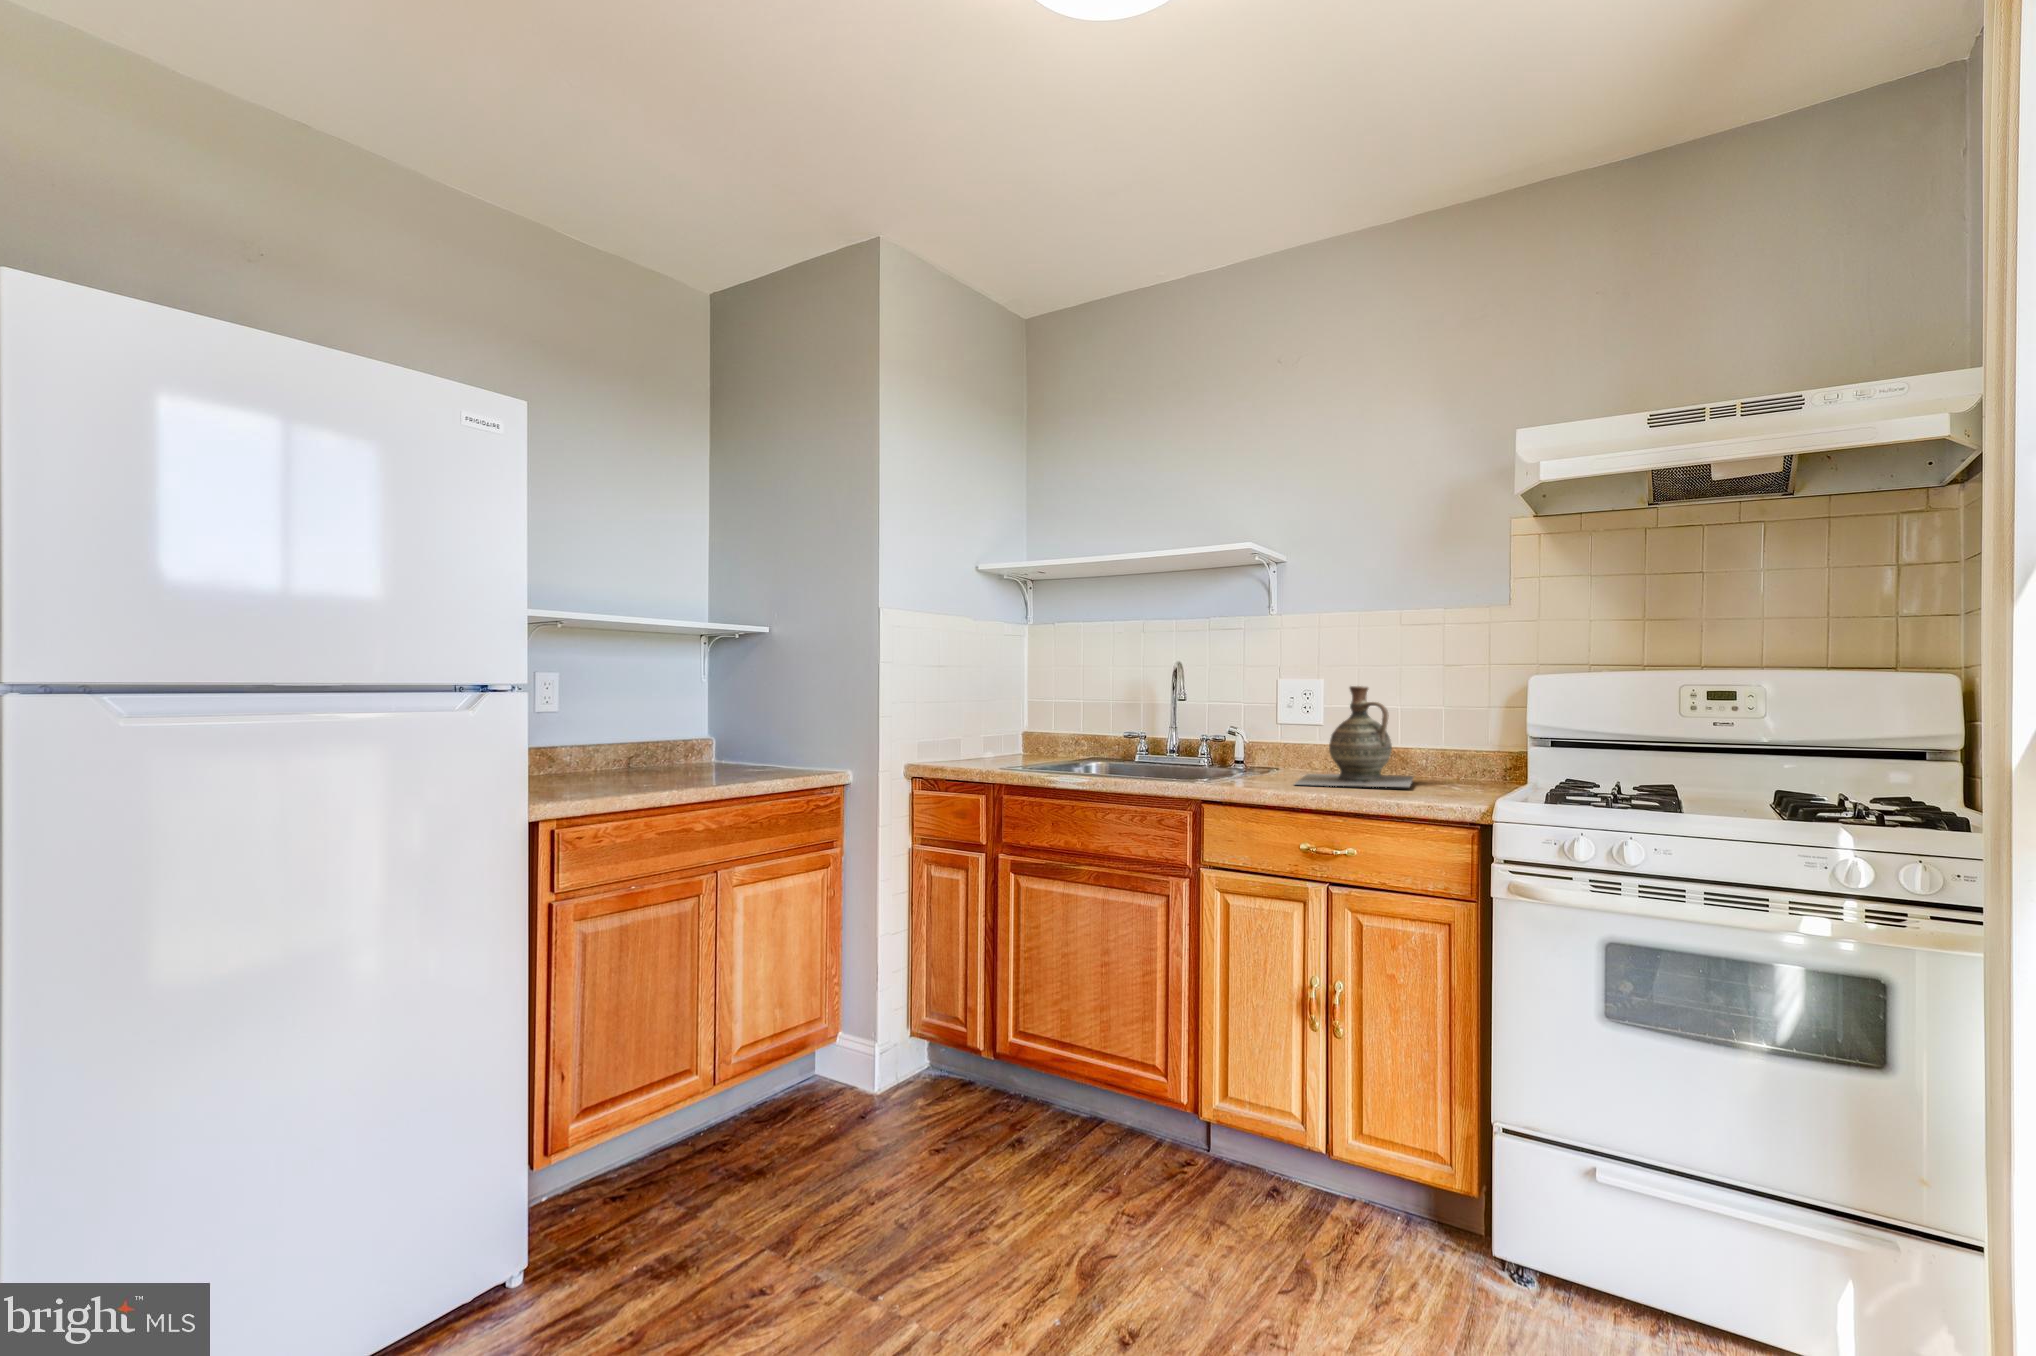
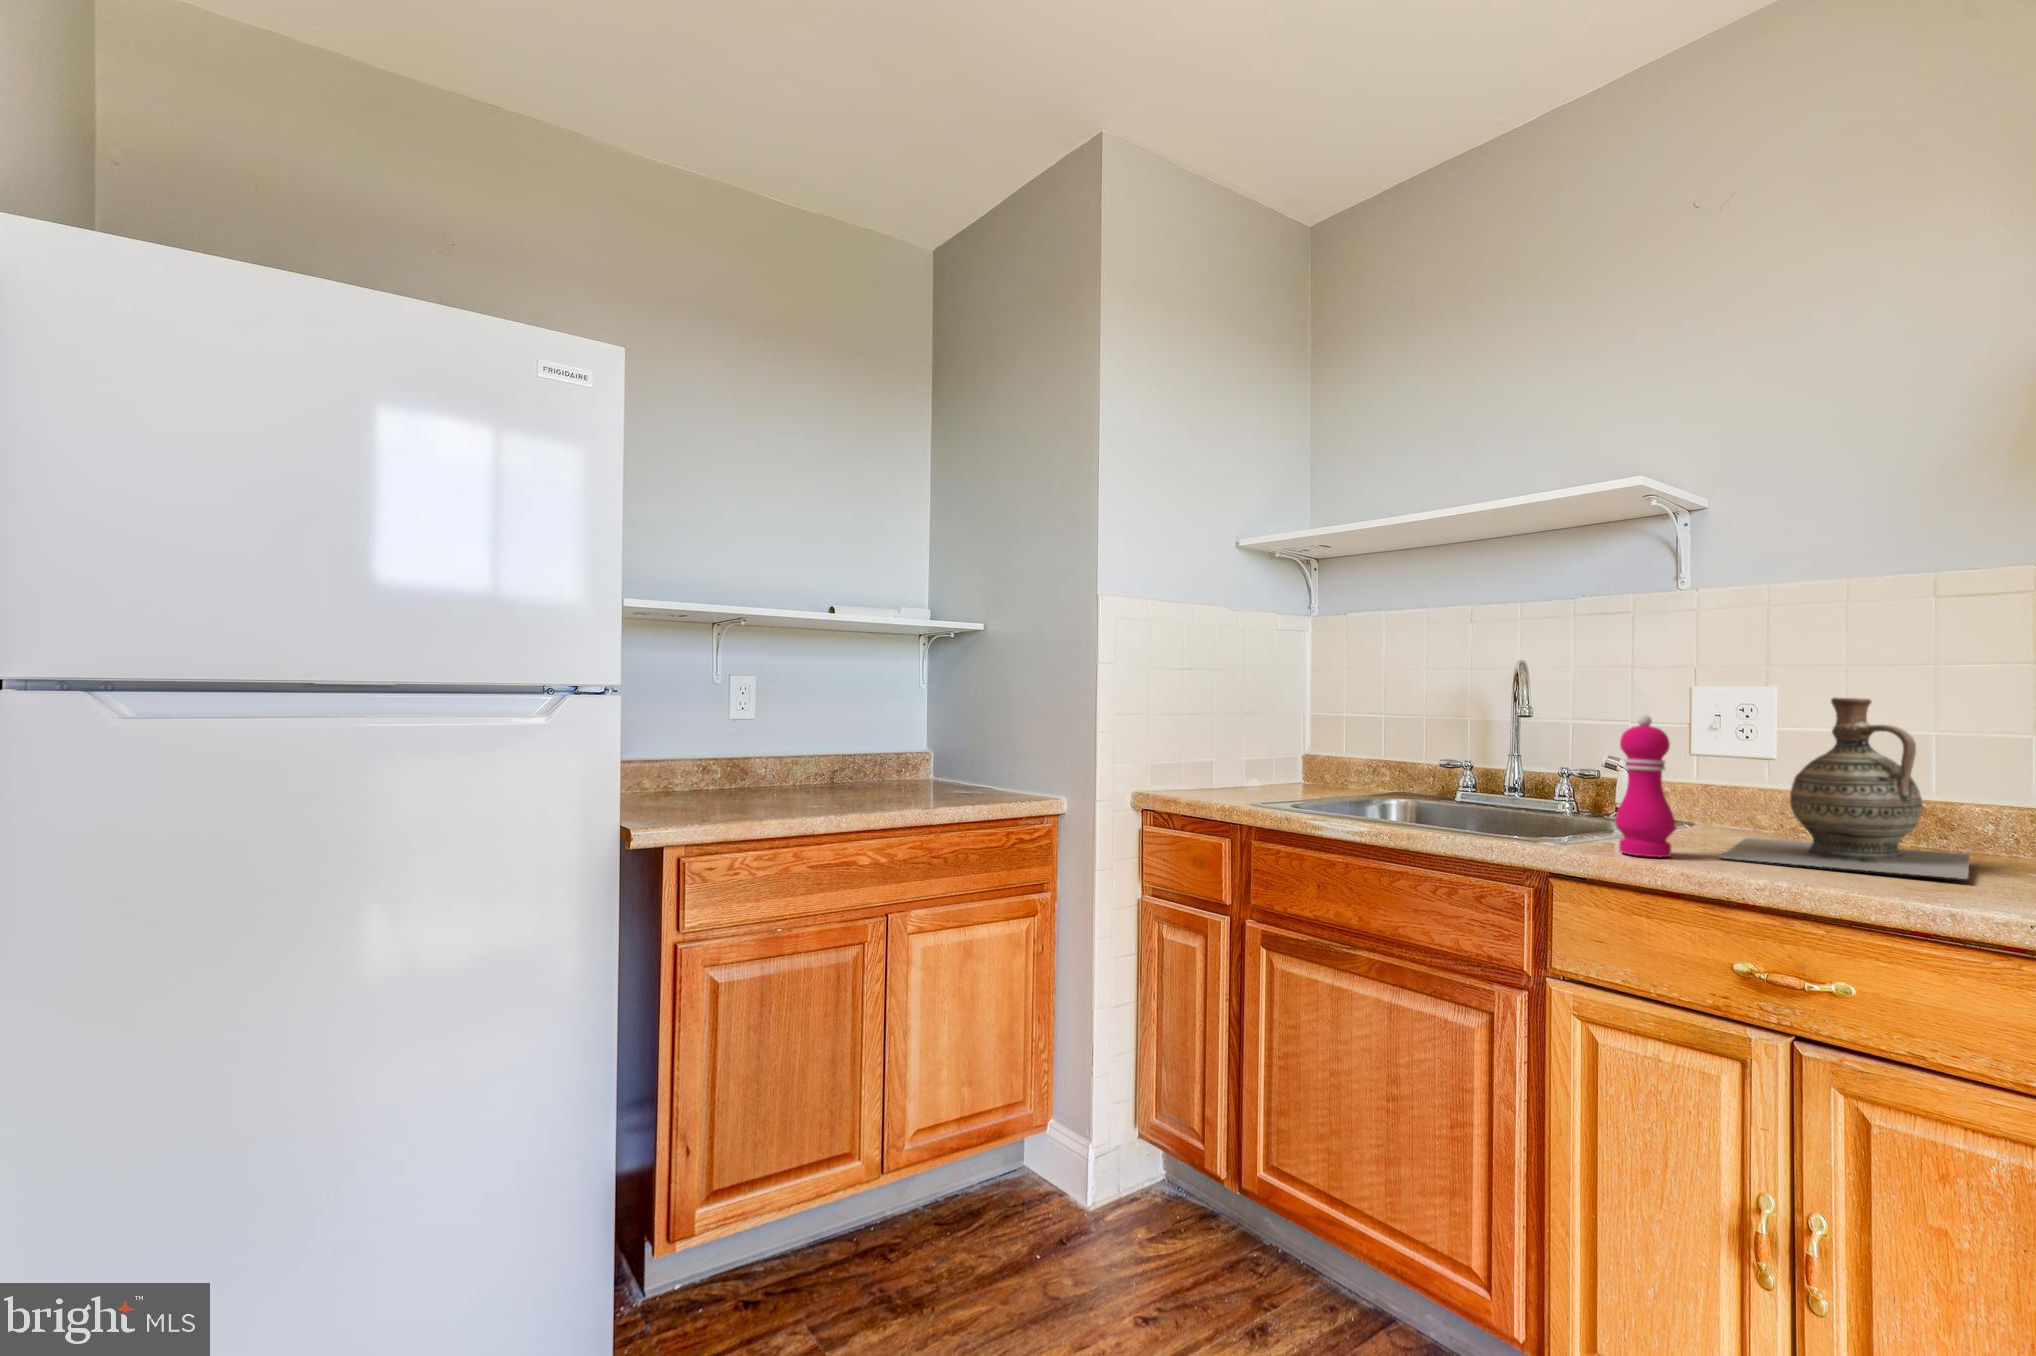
pepper mill: none [1238,698,1271,786] -> present [1615,715,1675,857]

